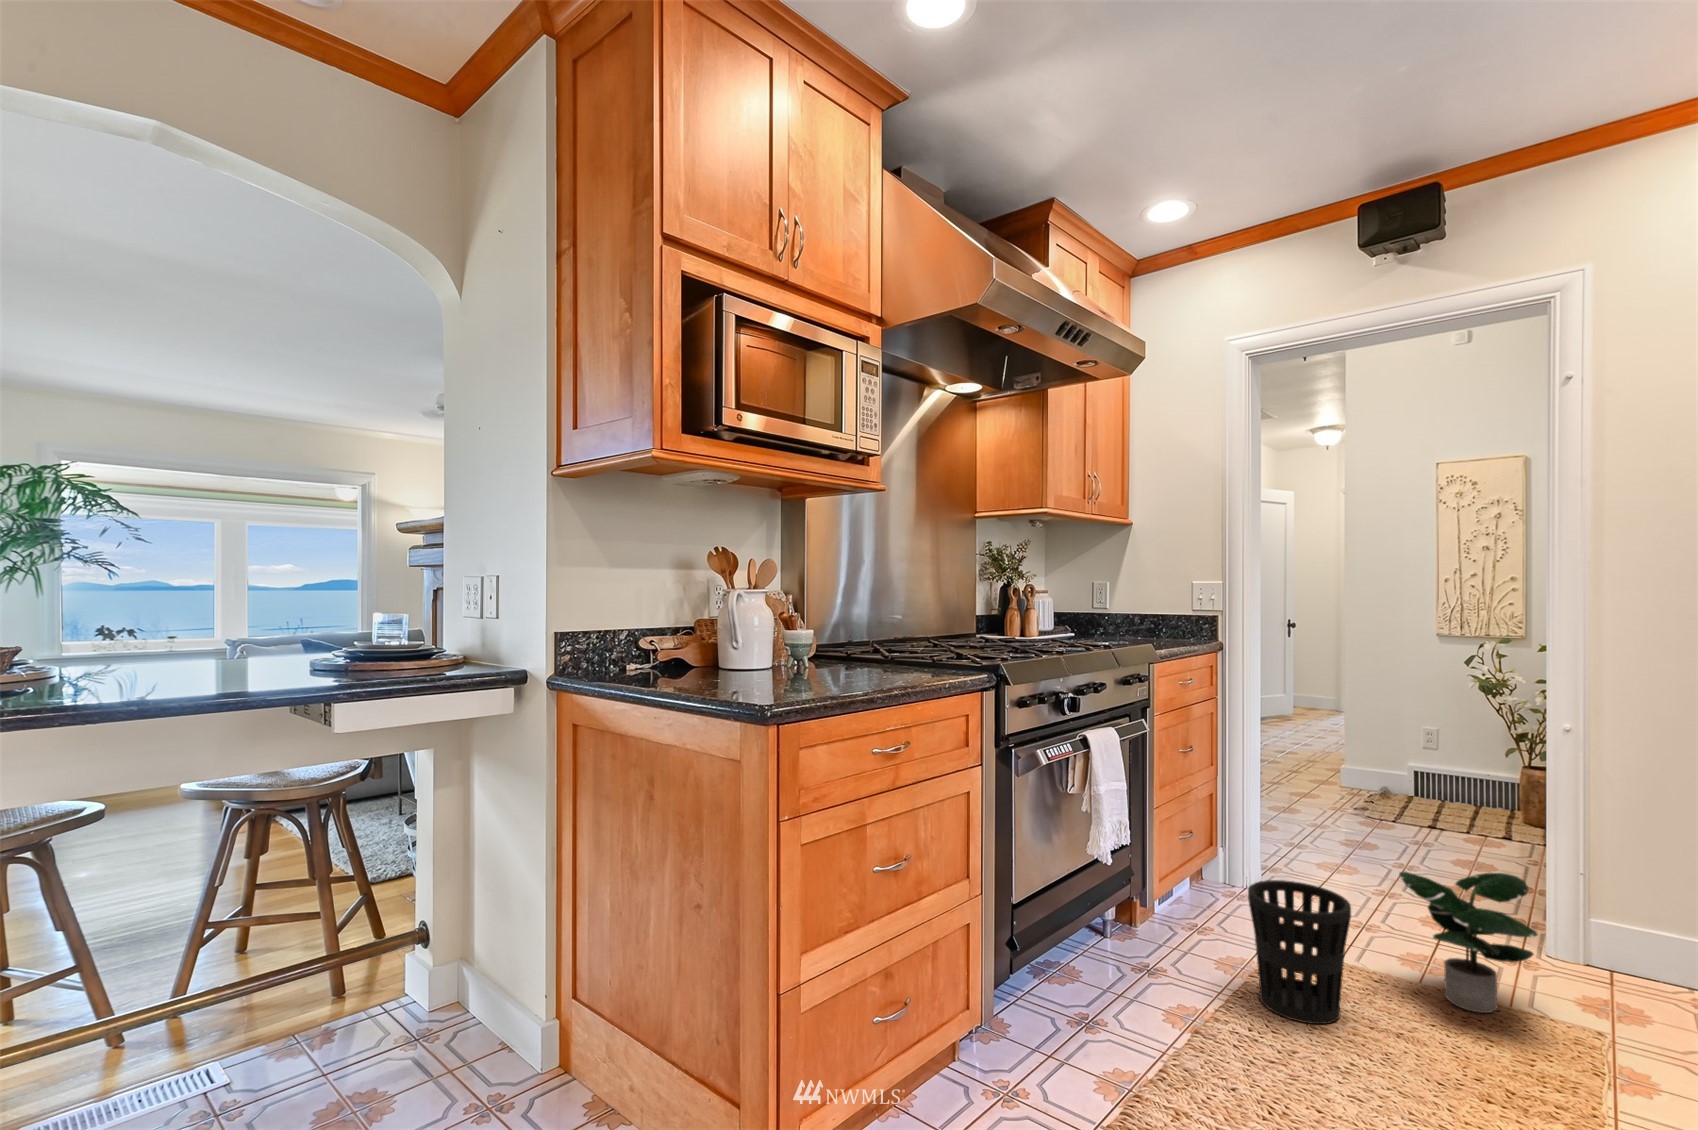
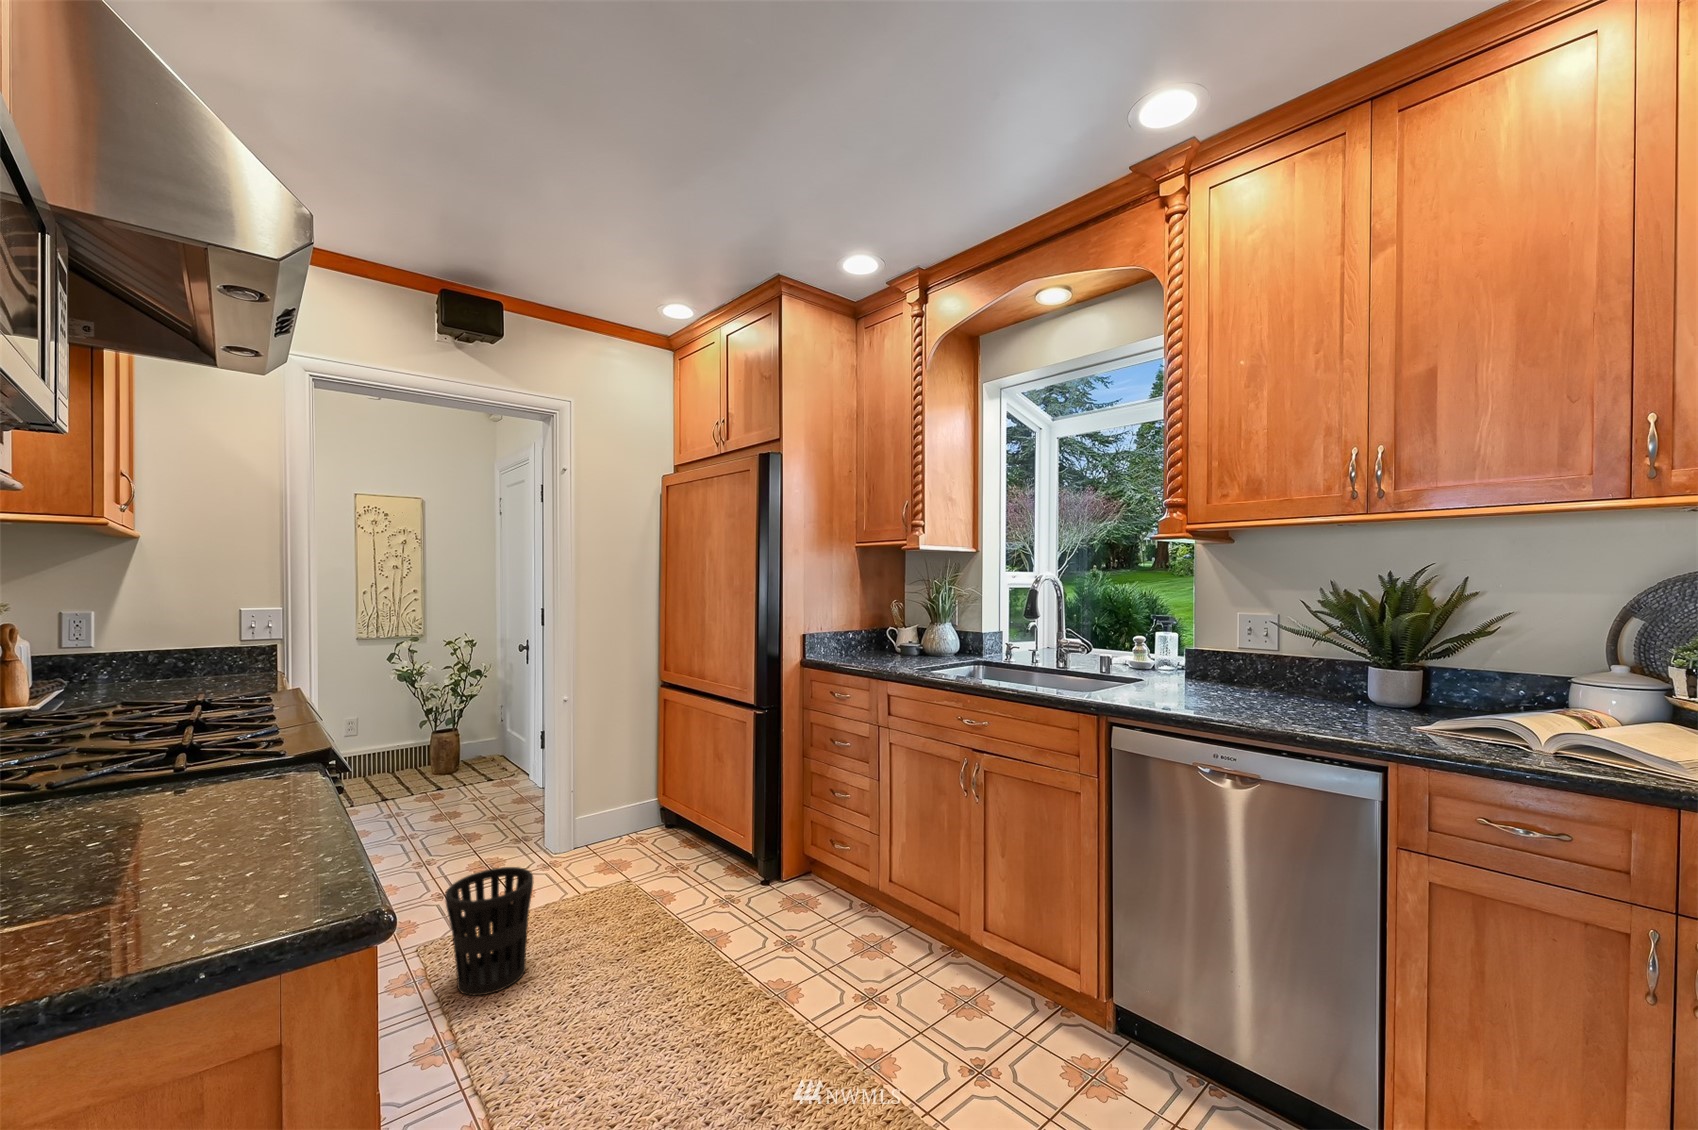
potted plant: present [1399,872,1537,1013] -> none [520,802,613,910]

